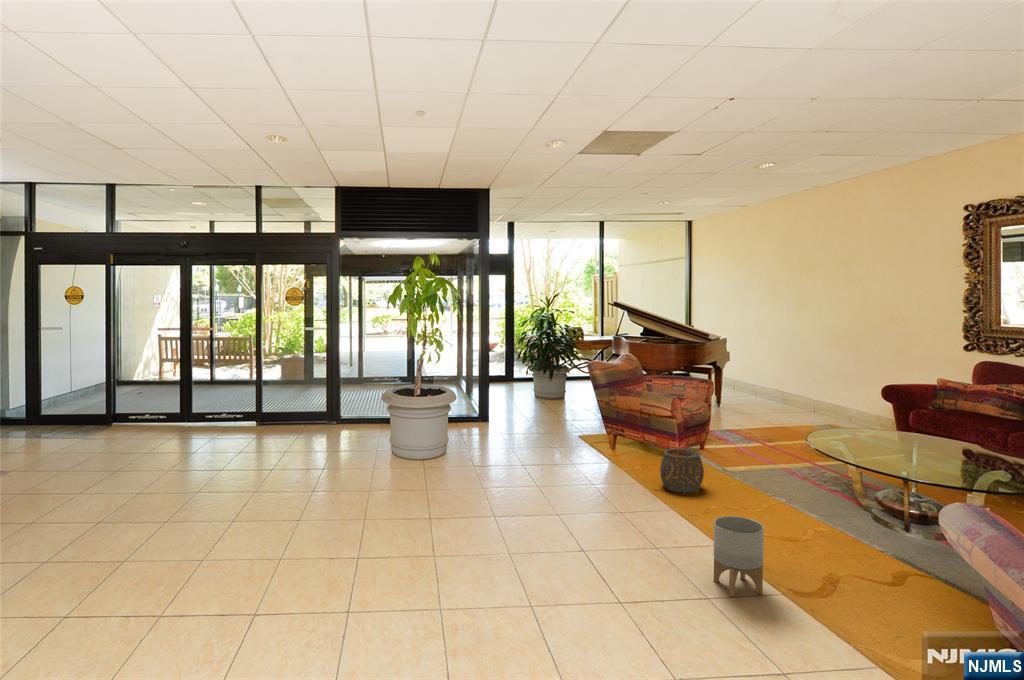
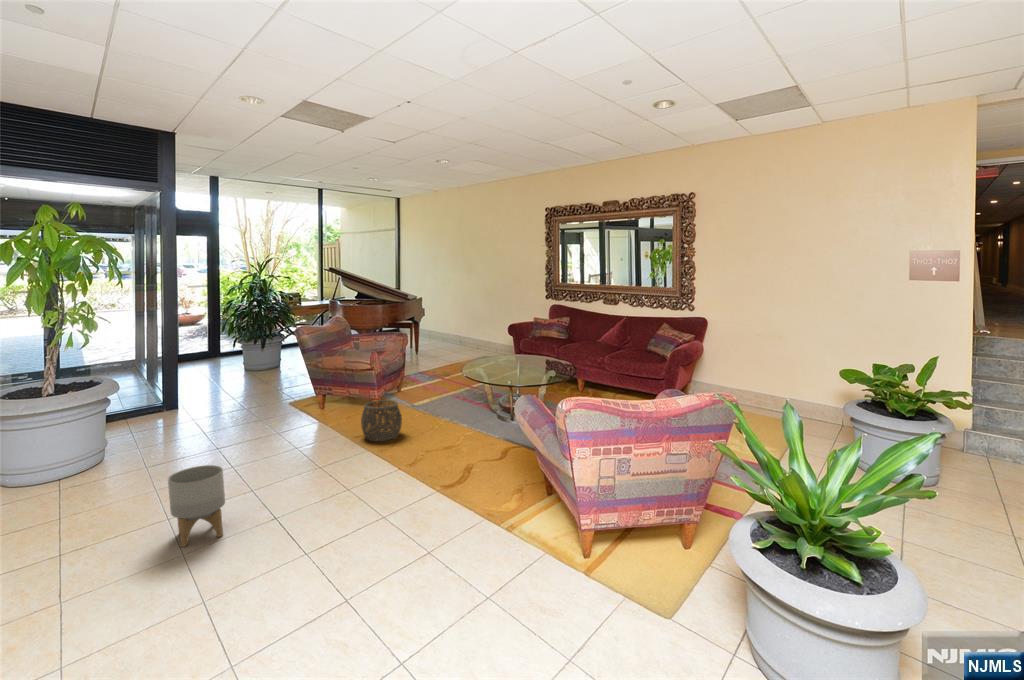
planter: present [714,516,764,596] -> present [168,465,225,547]

